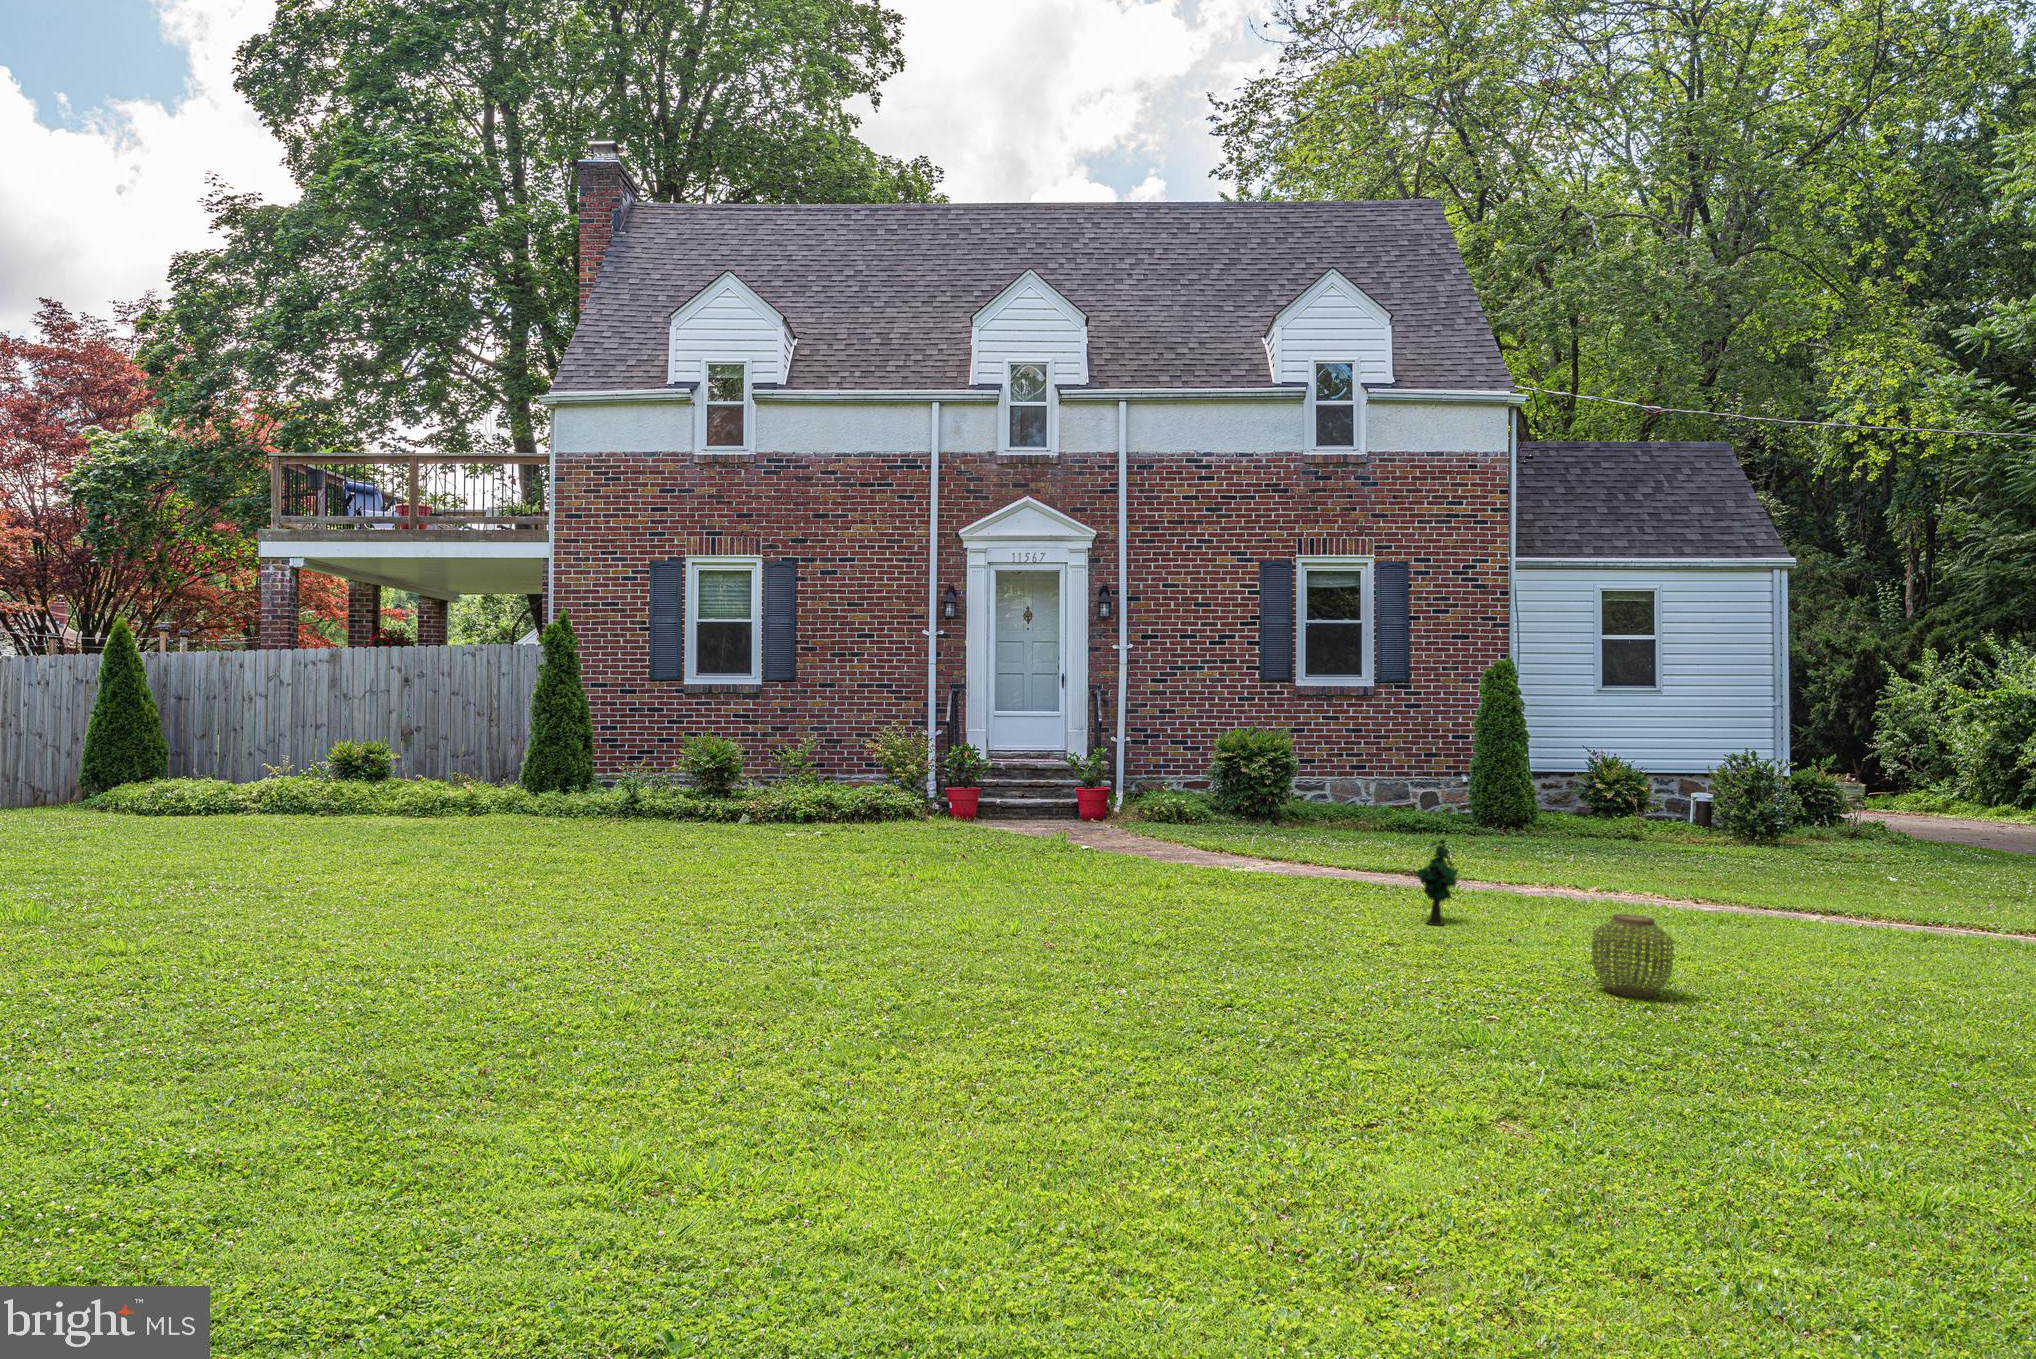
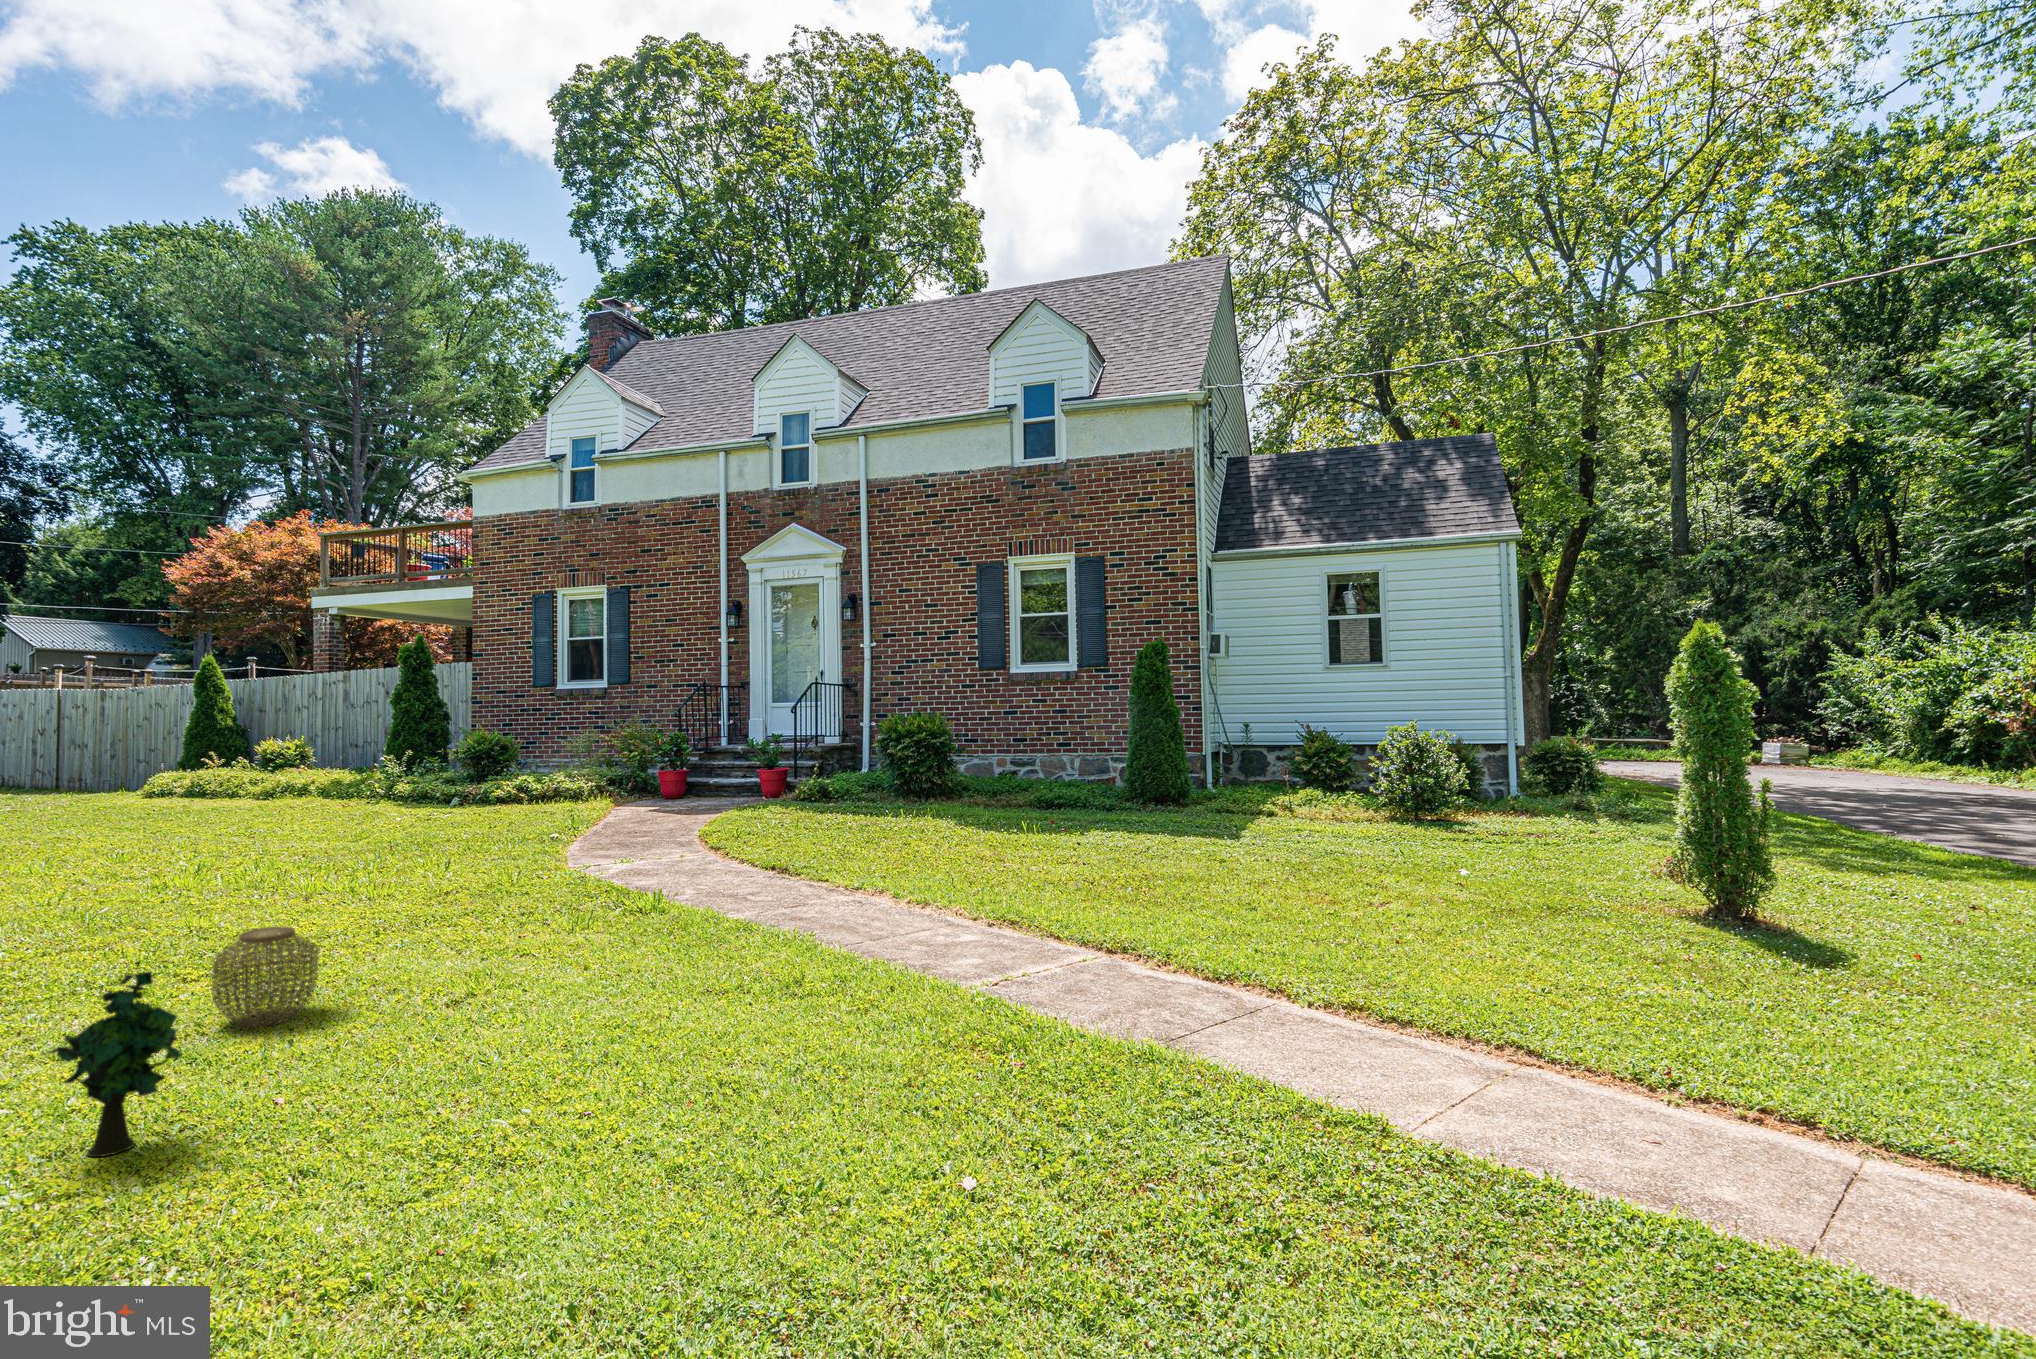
decorative plant: present [1417,840,1459,925] -> present [47,972,182,1157]

